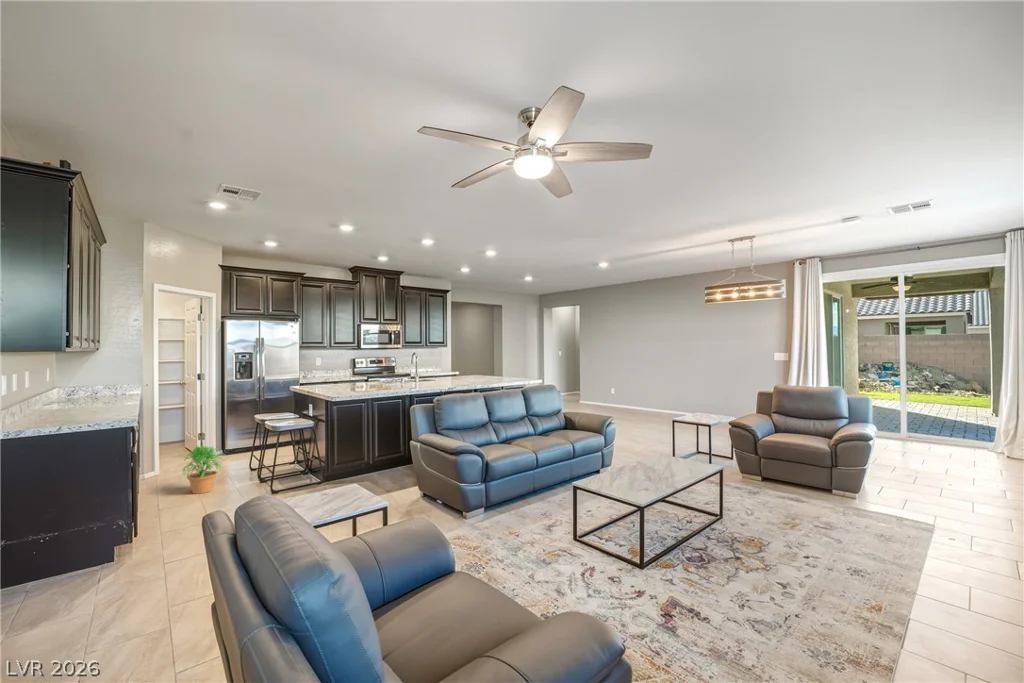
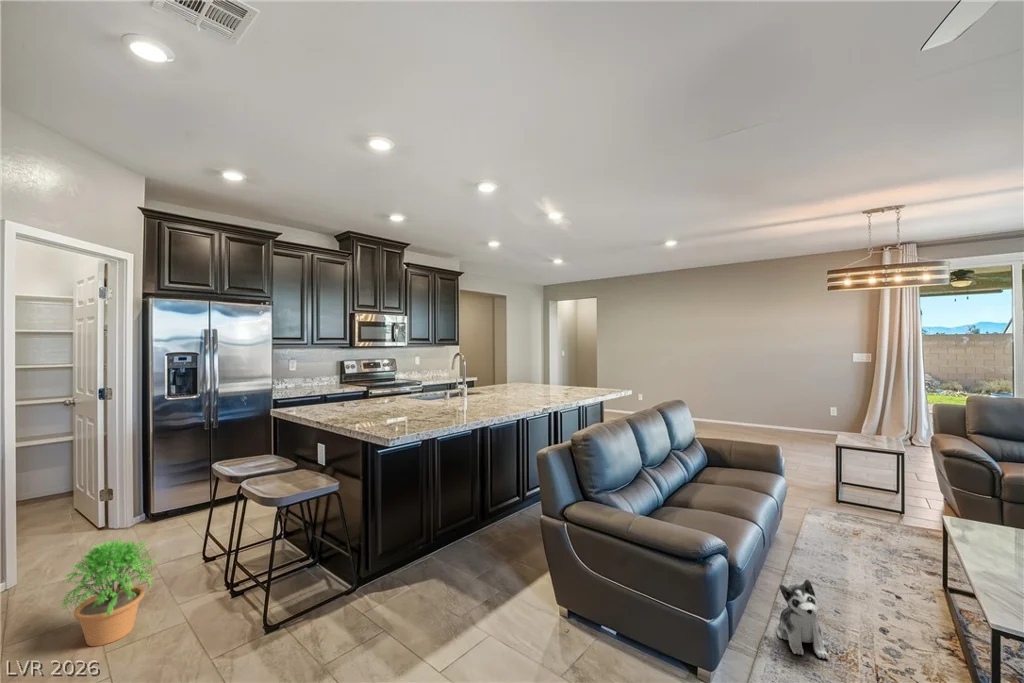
plush toy: none [526,475,550,515] -> present [777,580,828,659]

